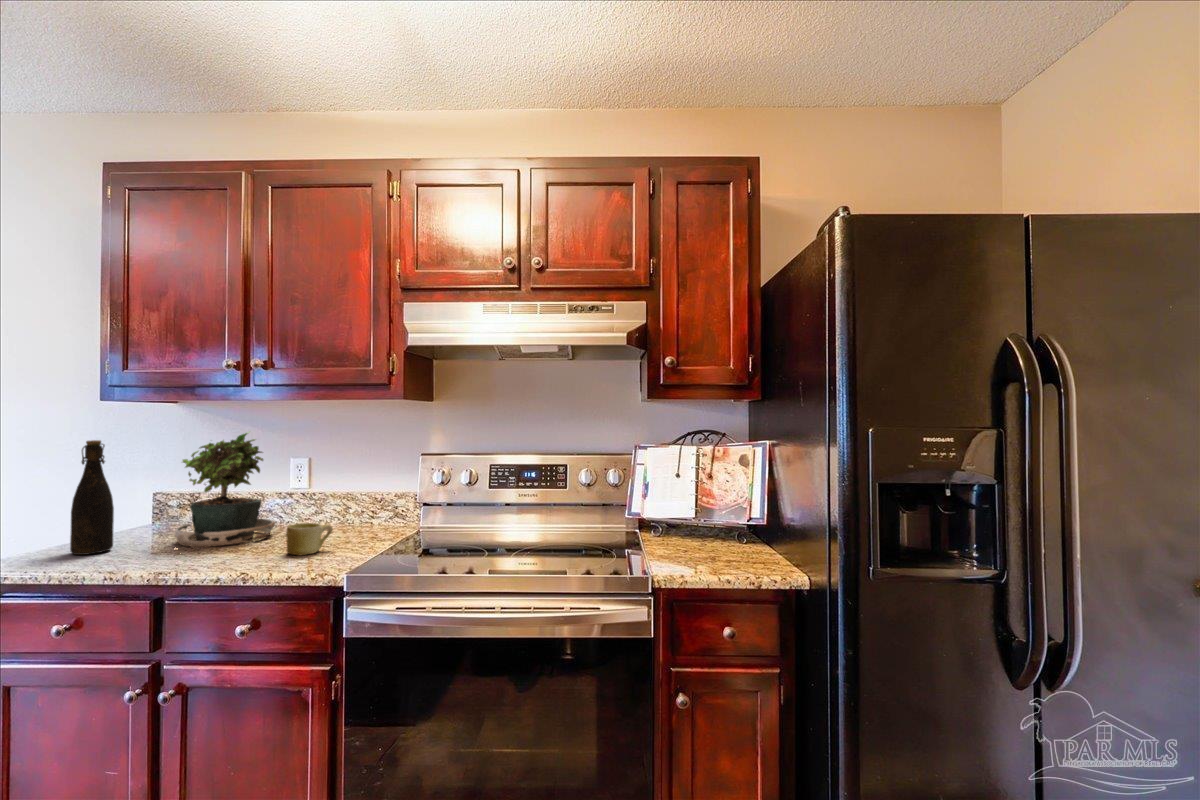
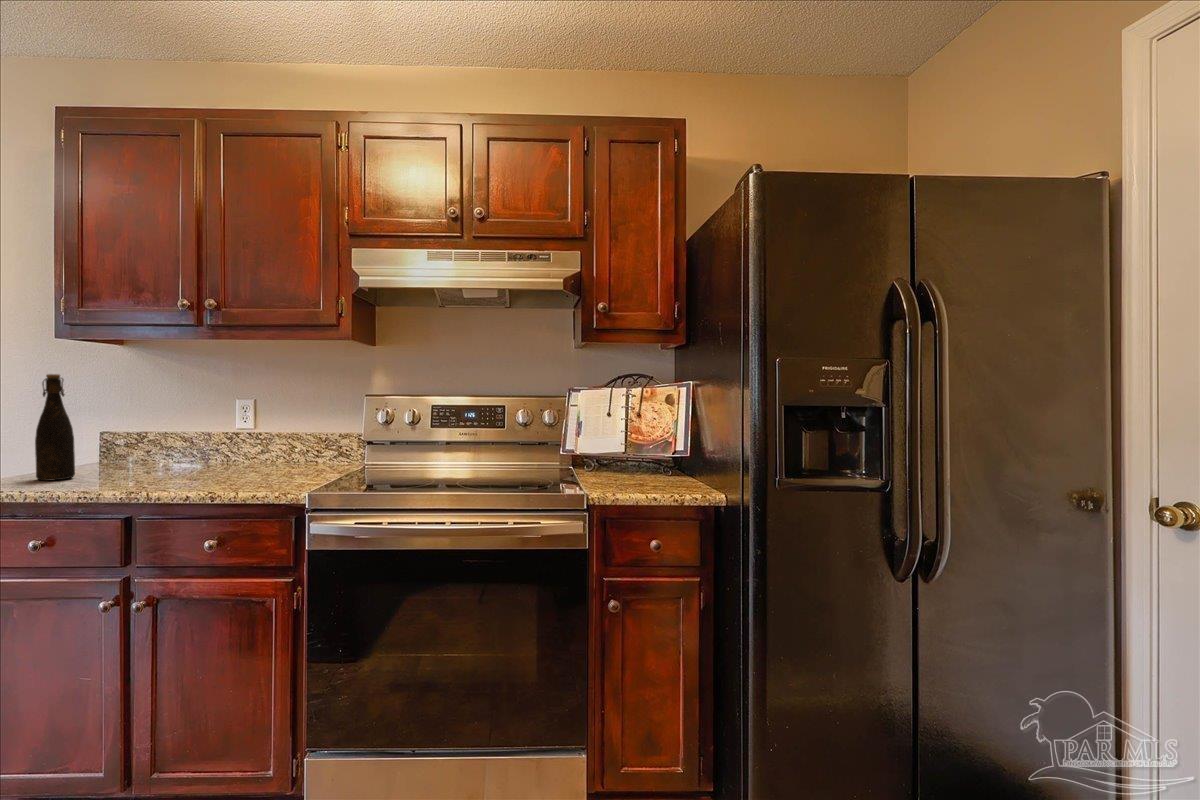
potted plant: present [175,433,275,548] -> none [126,370,226,483]
mug: present [286,523,333,556] -> none [244,454,286,482]

